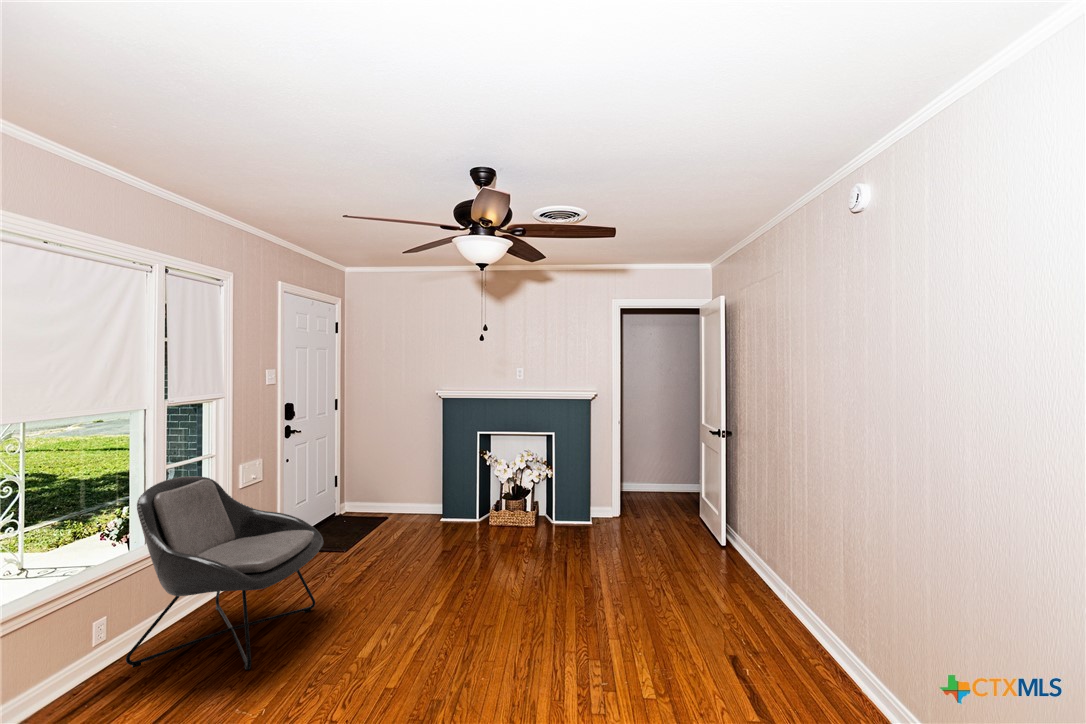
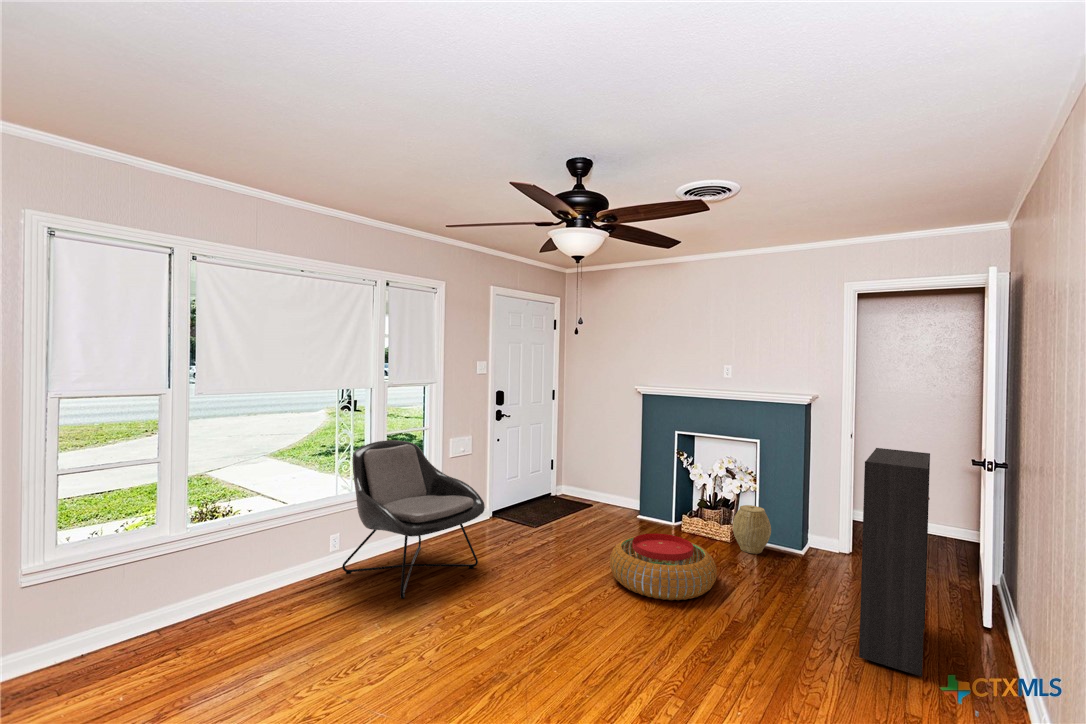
bookcase: none [662,428,757,602] -> present [859,448,979,717]
woven basket: none [537,490,568,531] -> present [733,505,771,554]
pouf: none [457,527,555,588] -> present [610,533,717,600]

